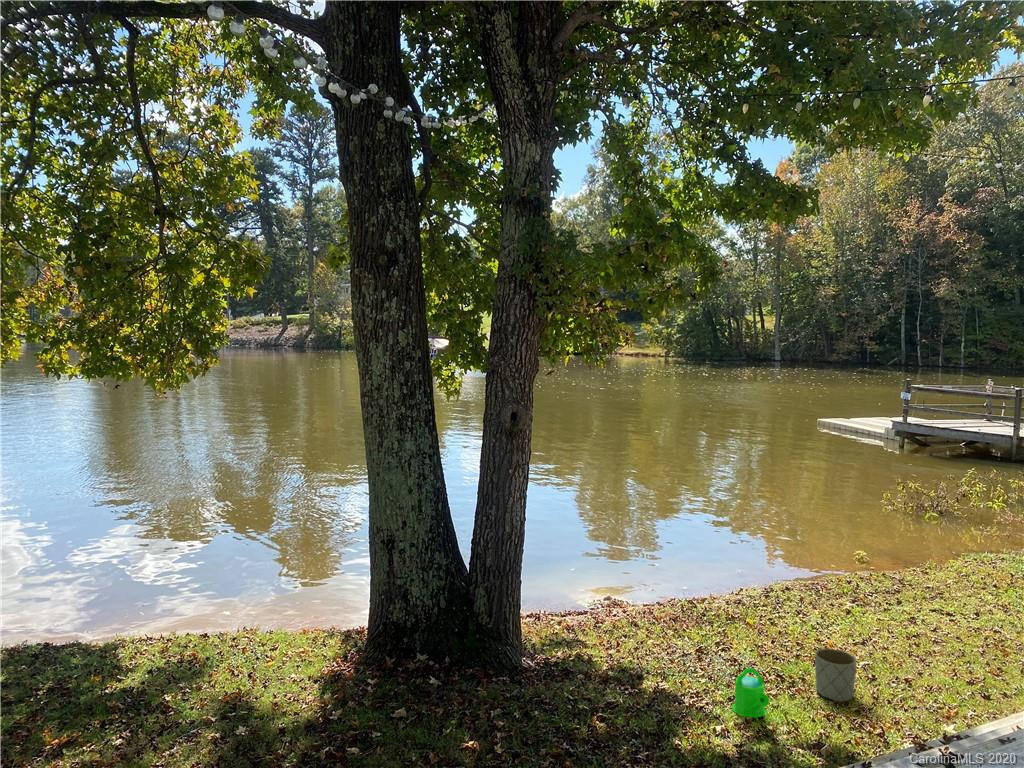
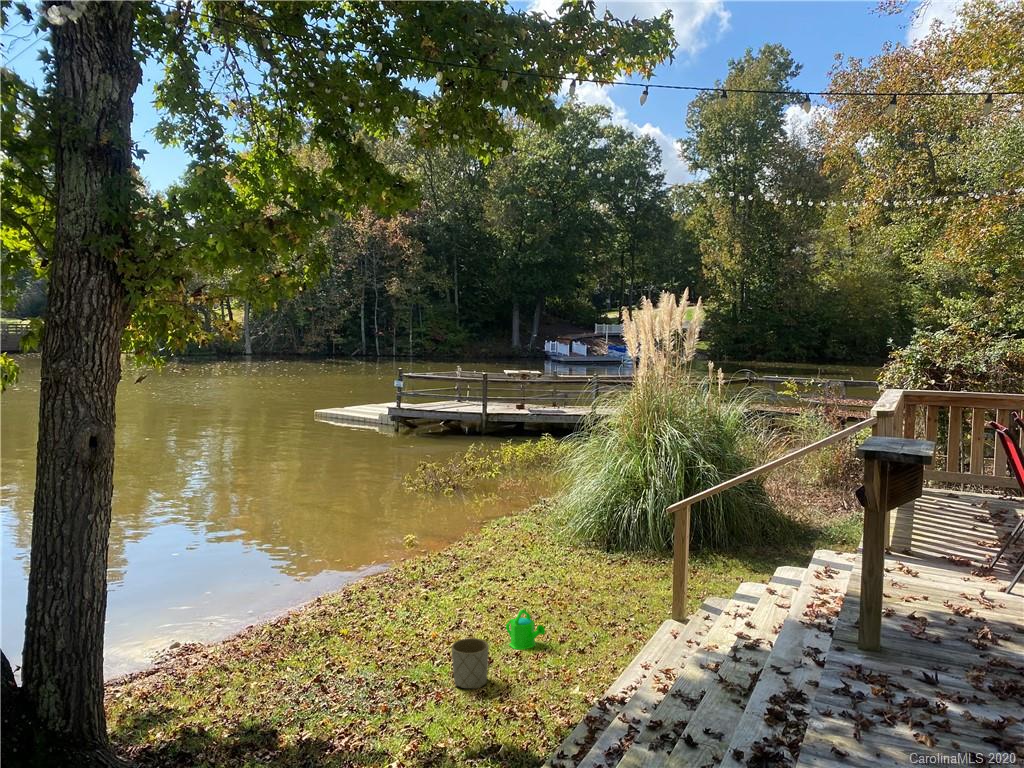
watering can: present [732,668,769,718] -> present [506,609,545,650]

